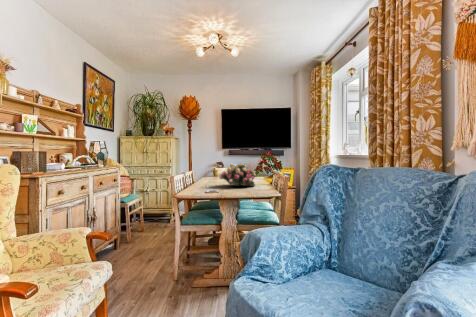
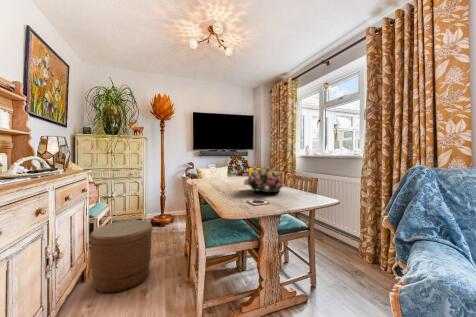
woven basket: none [117,207,162,255] -> present [89,220,152,293]

